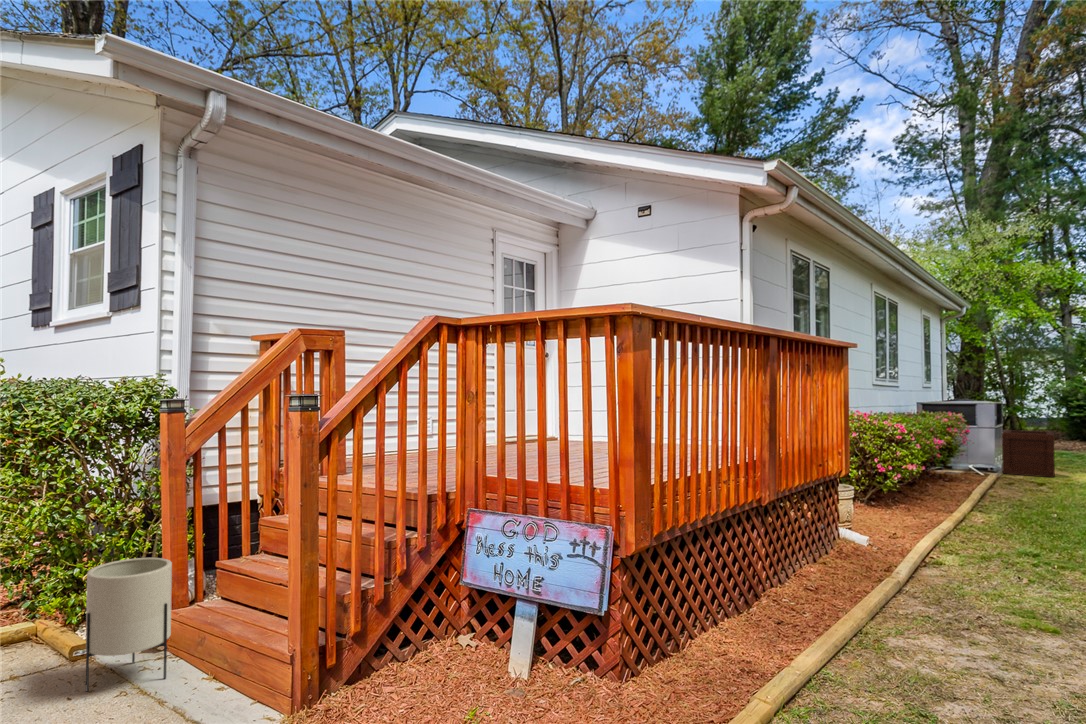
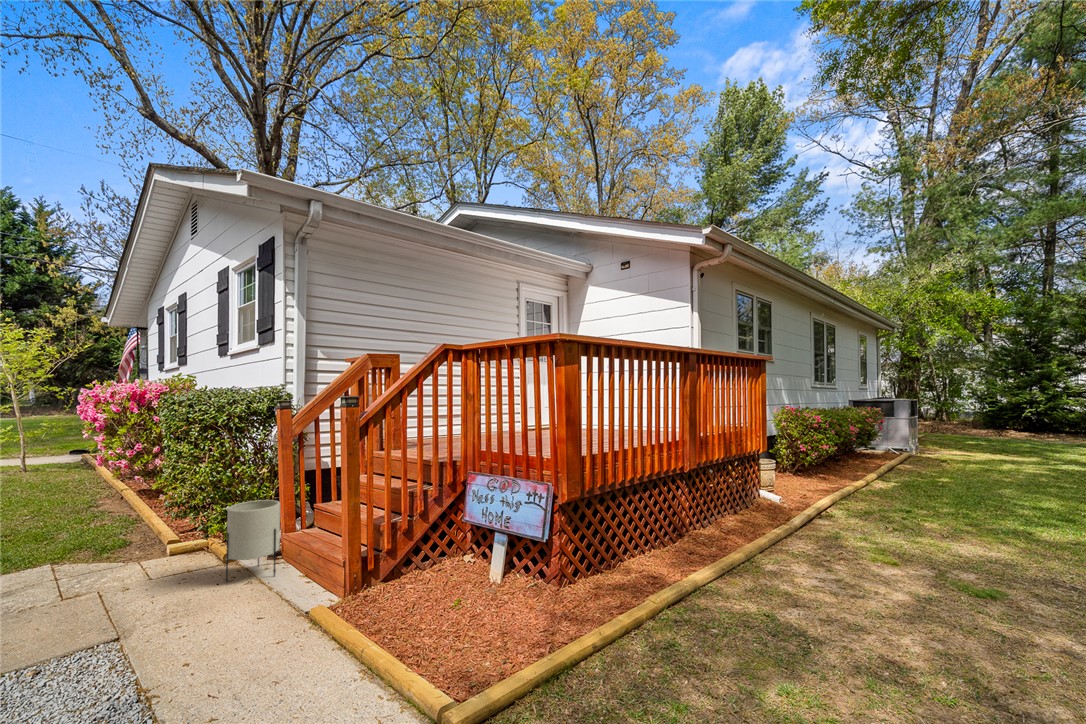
wooden crate: present [1002,430,1055,477] -> none [920,420,964,457]

